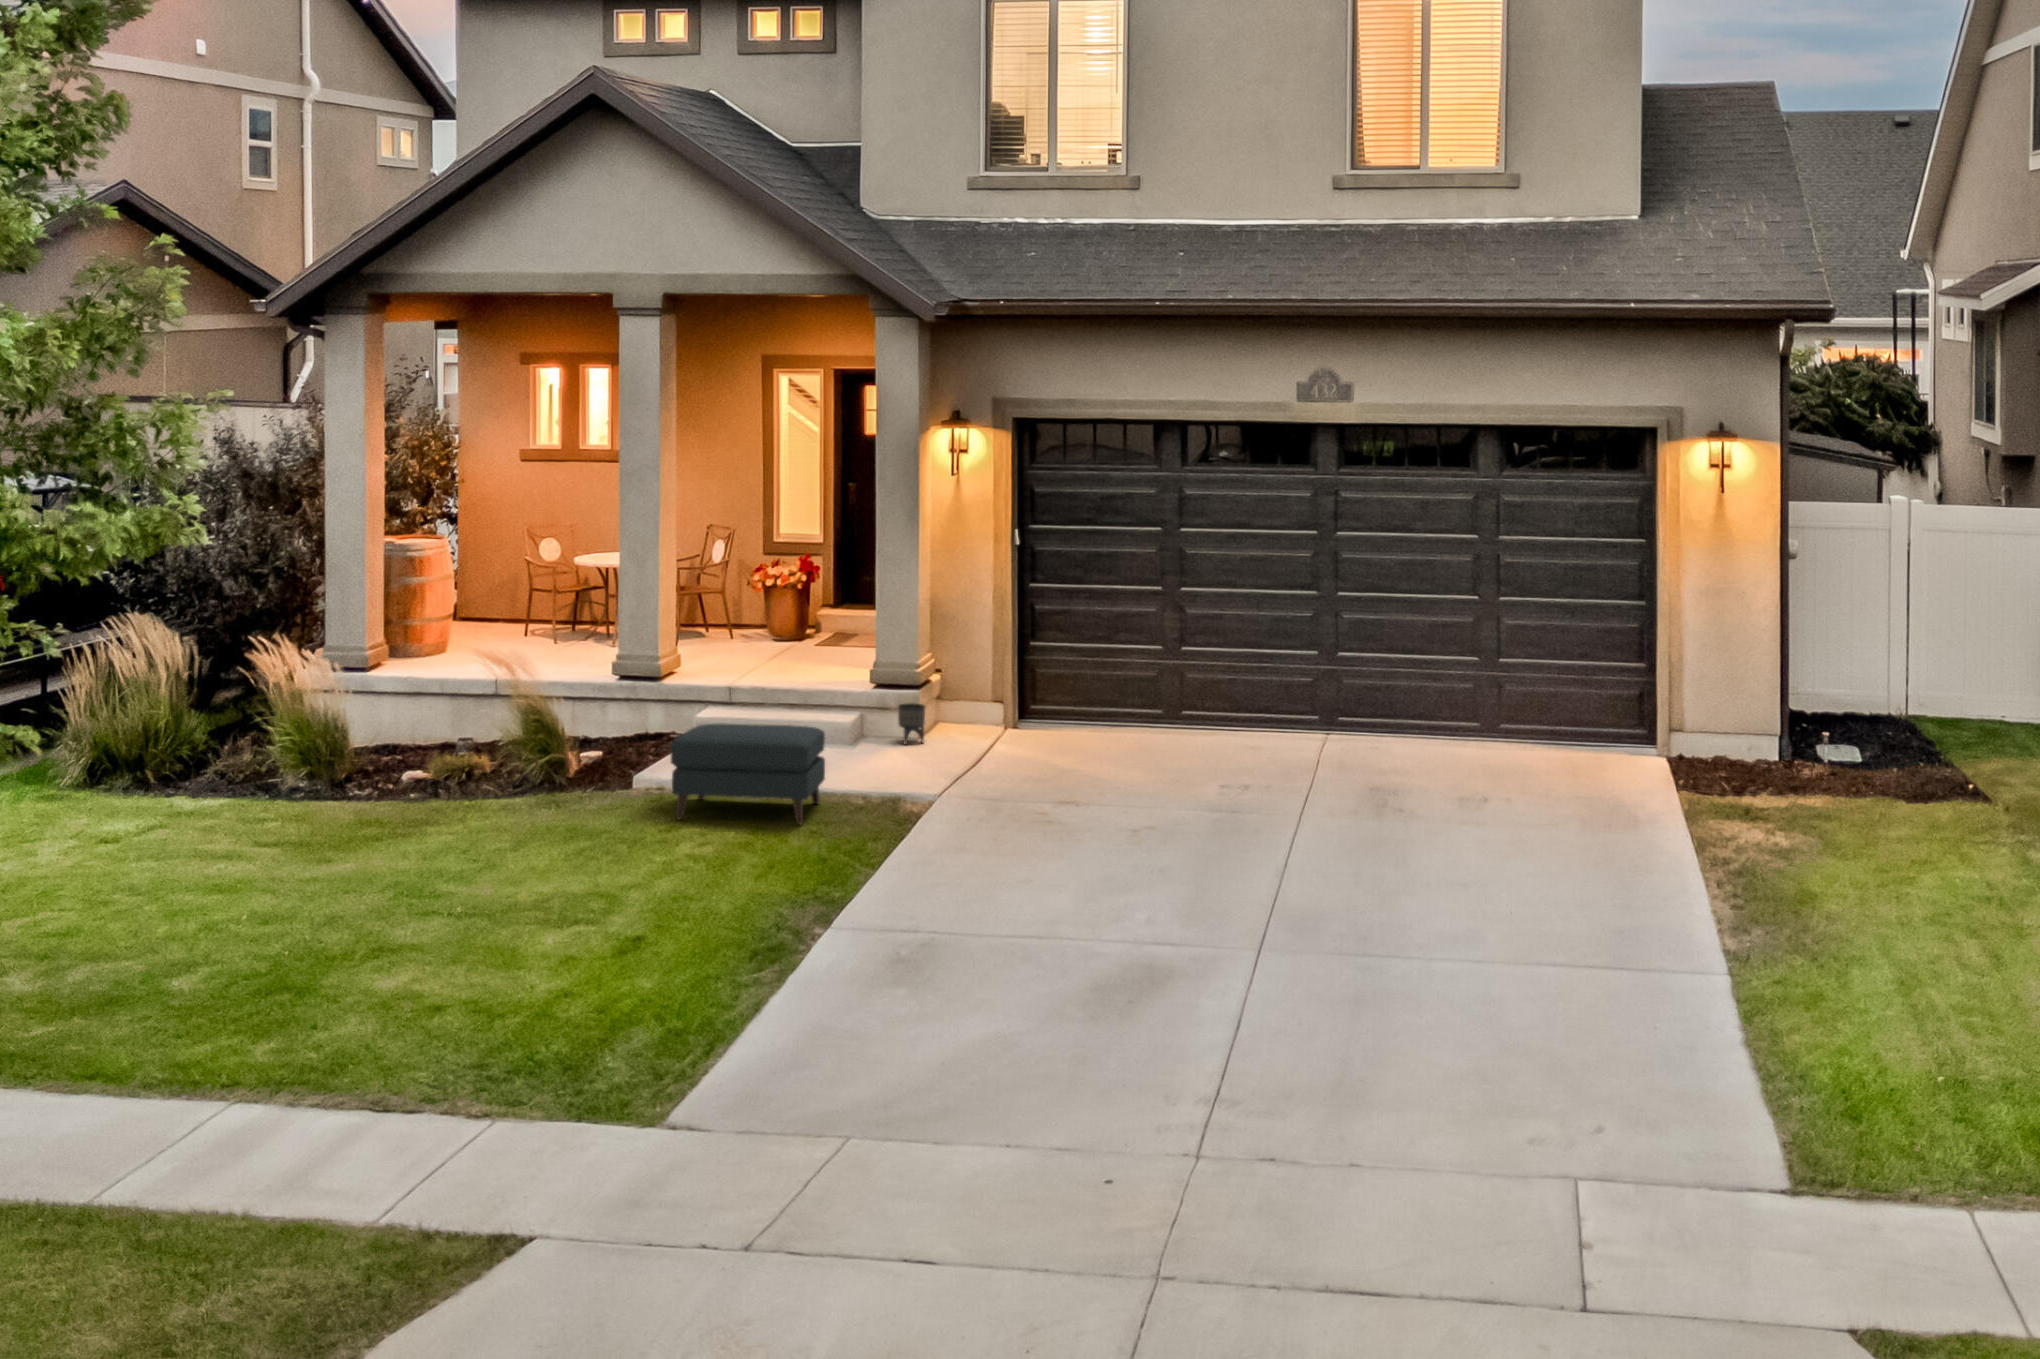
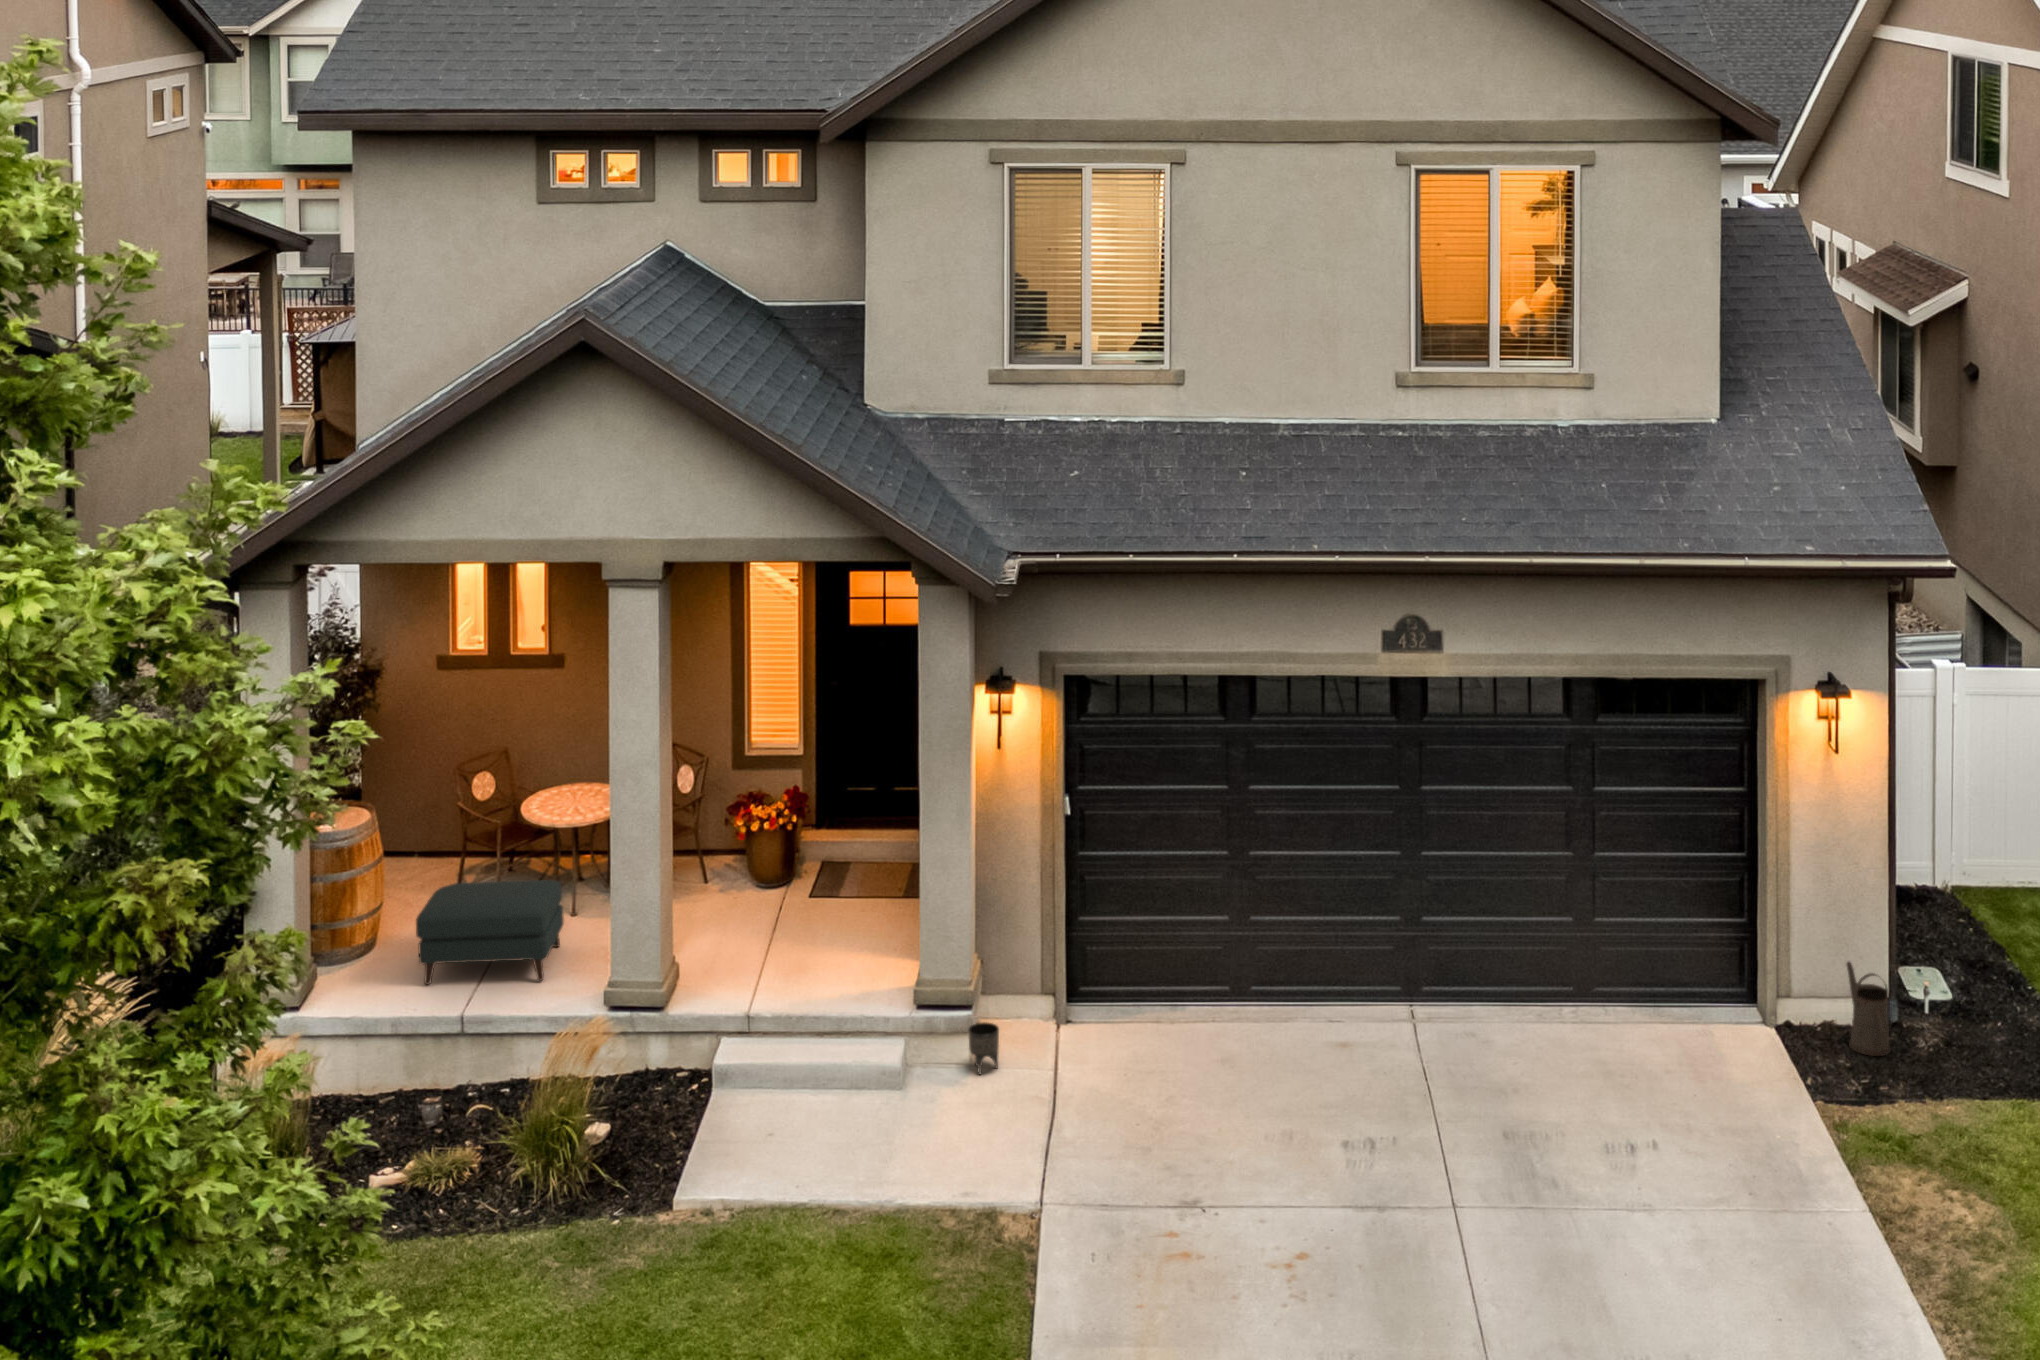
watering can: none [1735,705,1775,783] -> present [1846,962,1891,1056]
ottoman: present [671,723,825,824] -> present [416,880,564,985]

